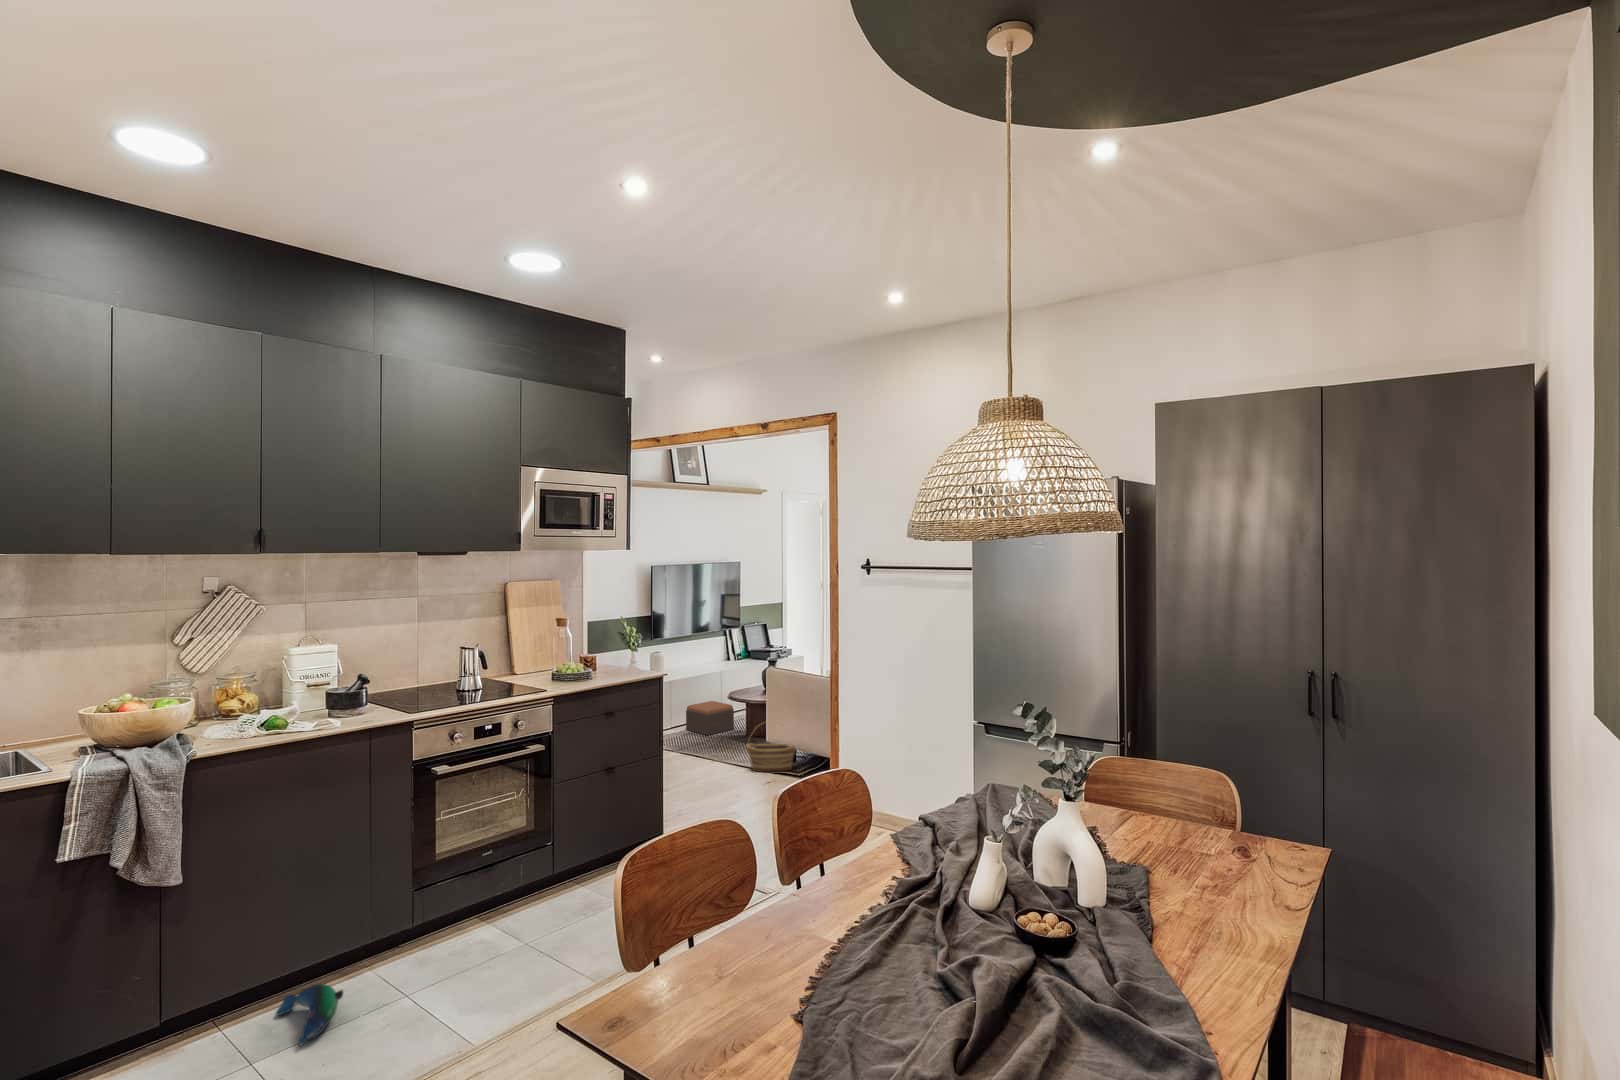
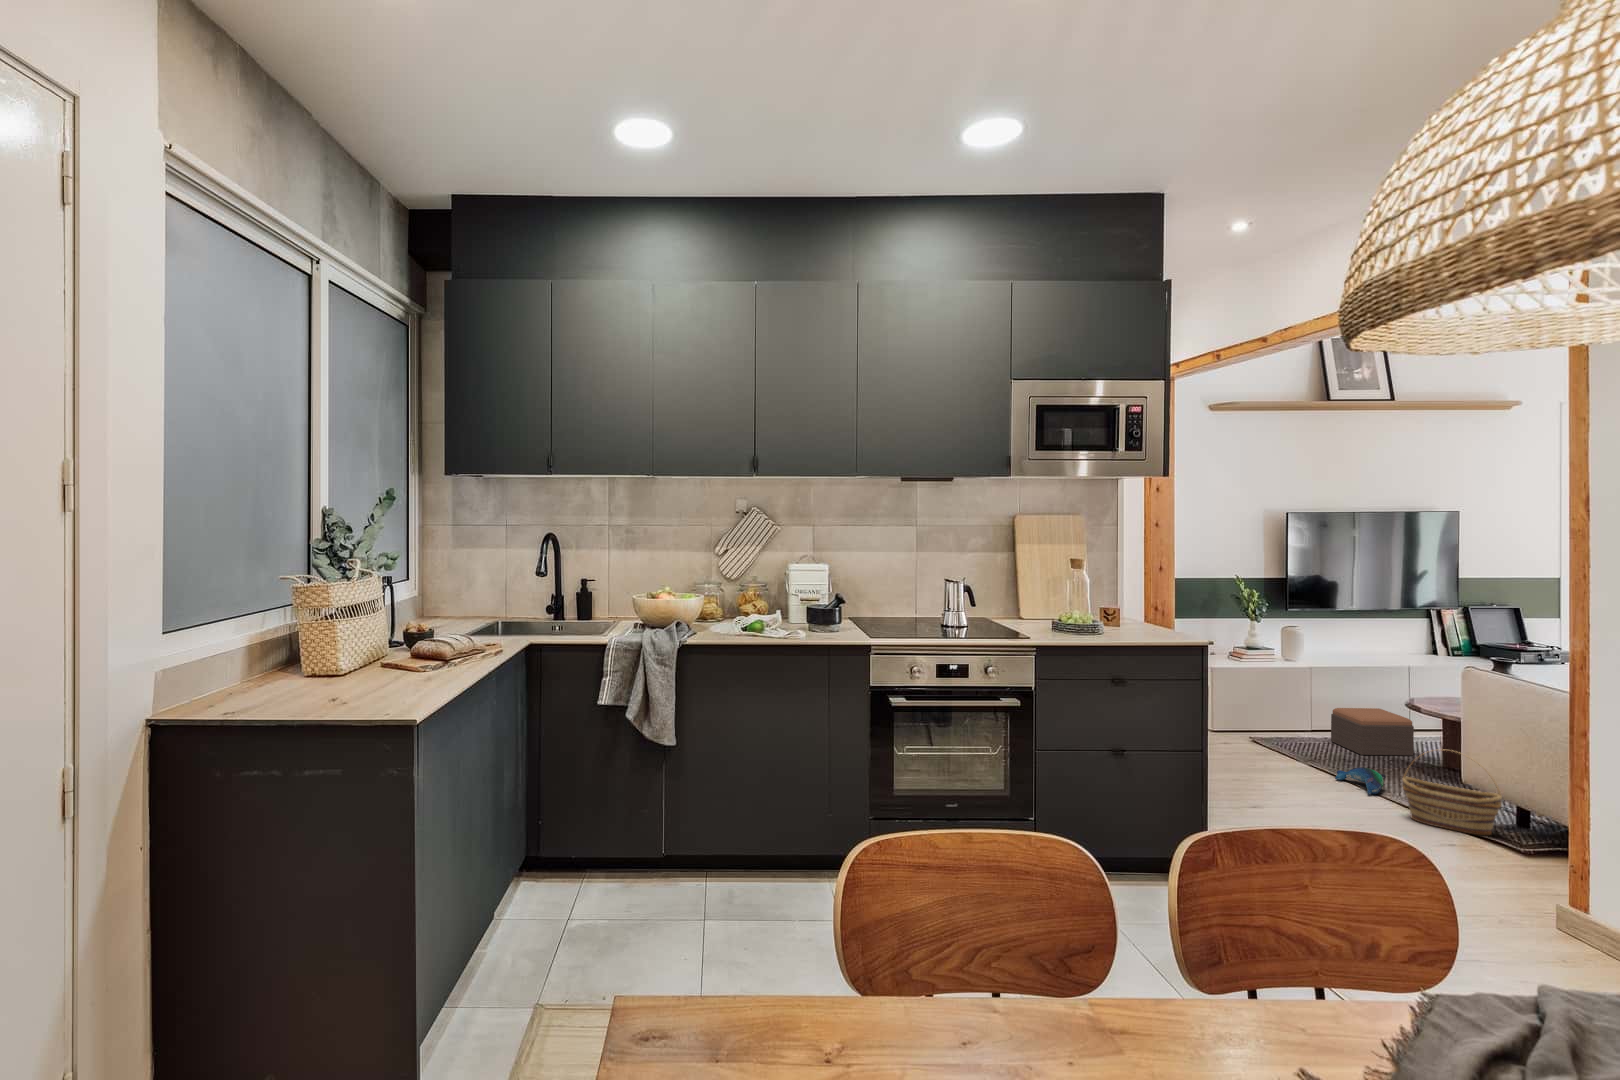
plush toy: present [276,984,343,1046] -> present [1335,768,1386,795]

